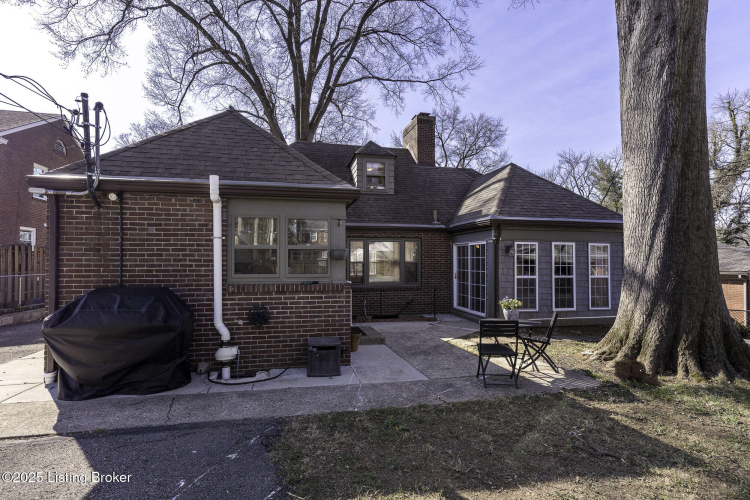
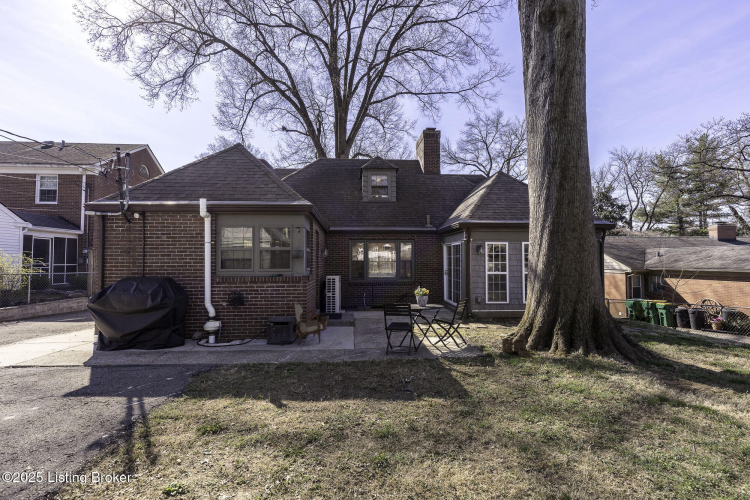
armchair: none [339,319,382,378] -> present [295,302,323,345]

